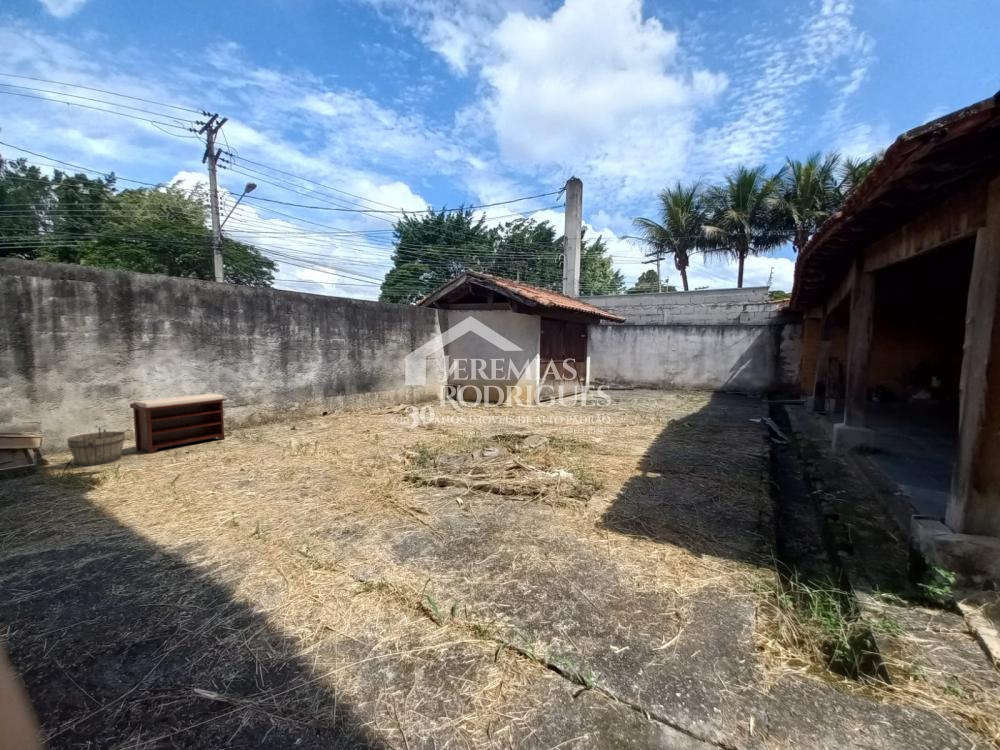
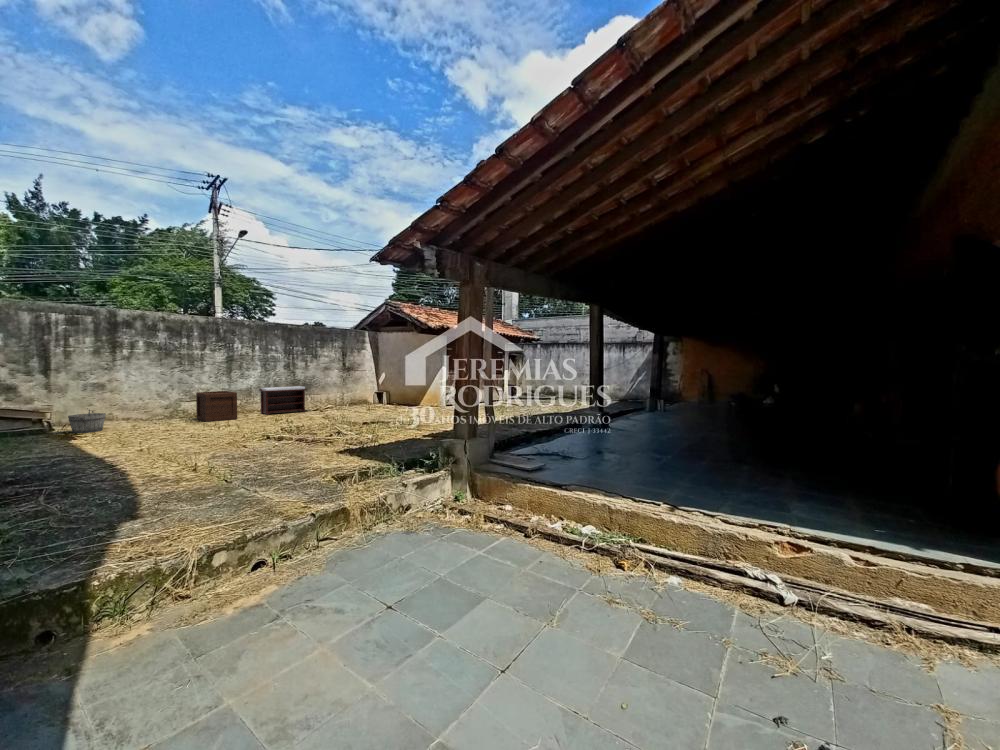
wooden crate: none [244,390,302,436] -> present [196,391,237,422]
bench: present [130,394,226,454] -> present [259,386,306,415]

